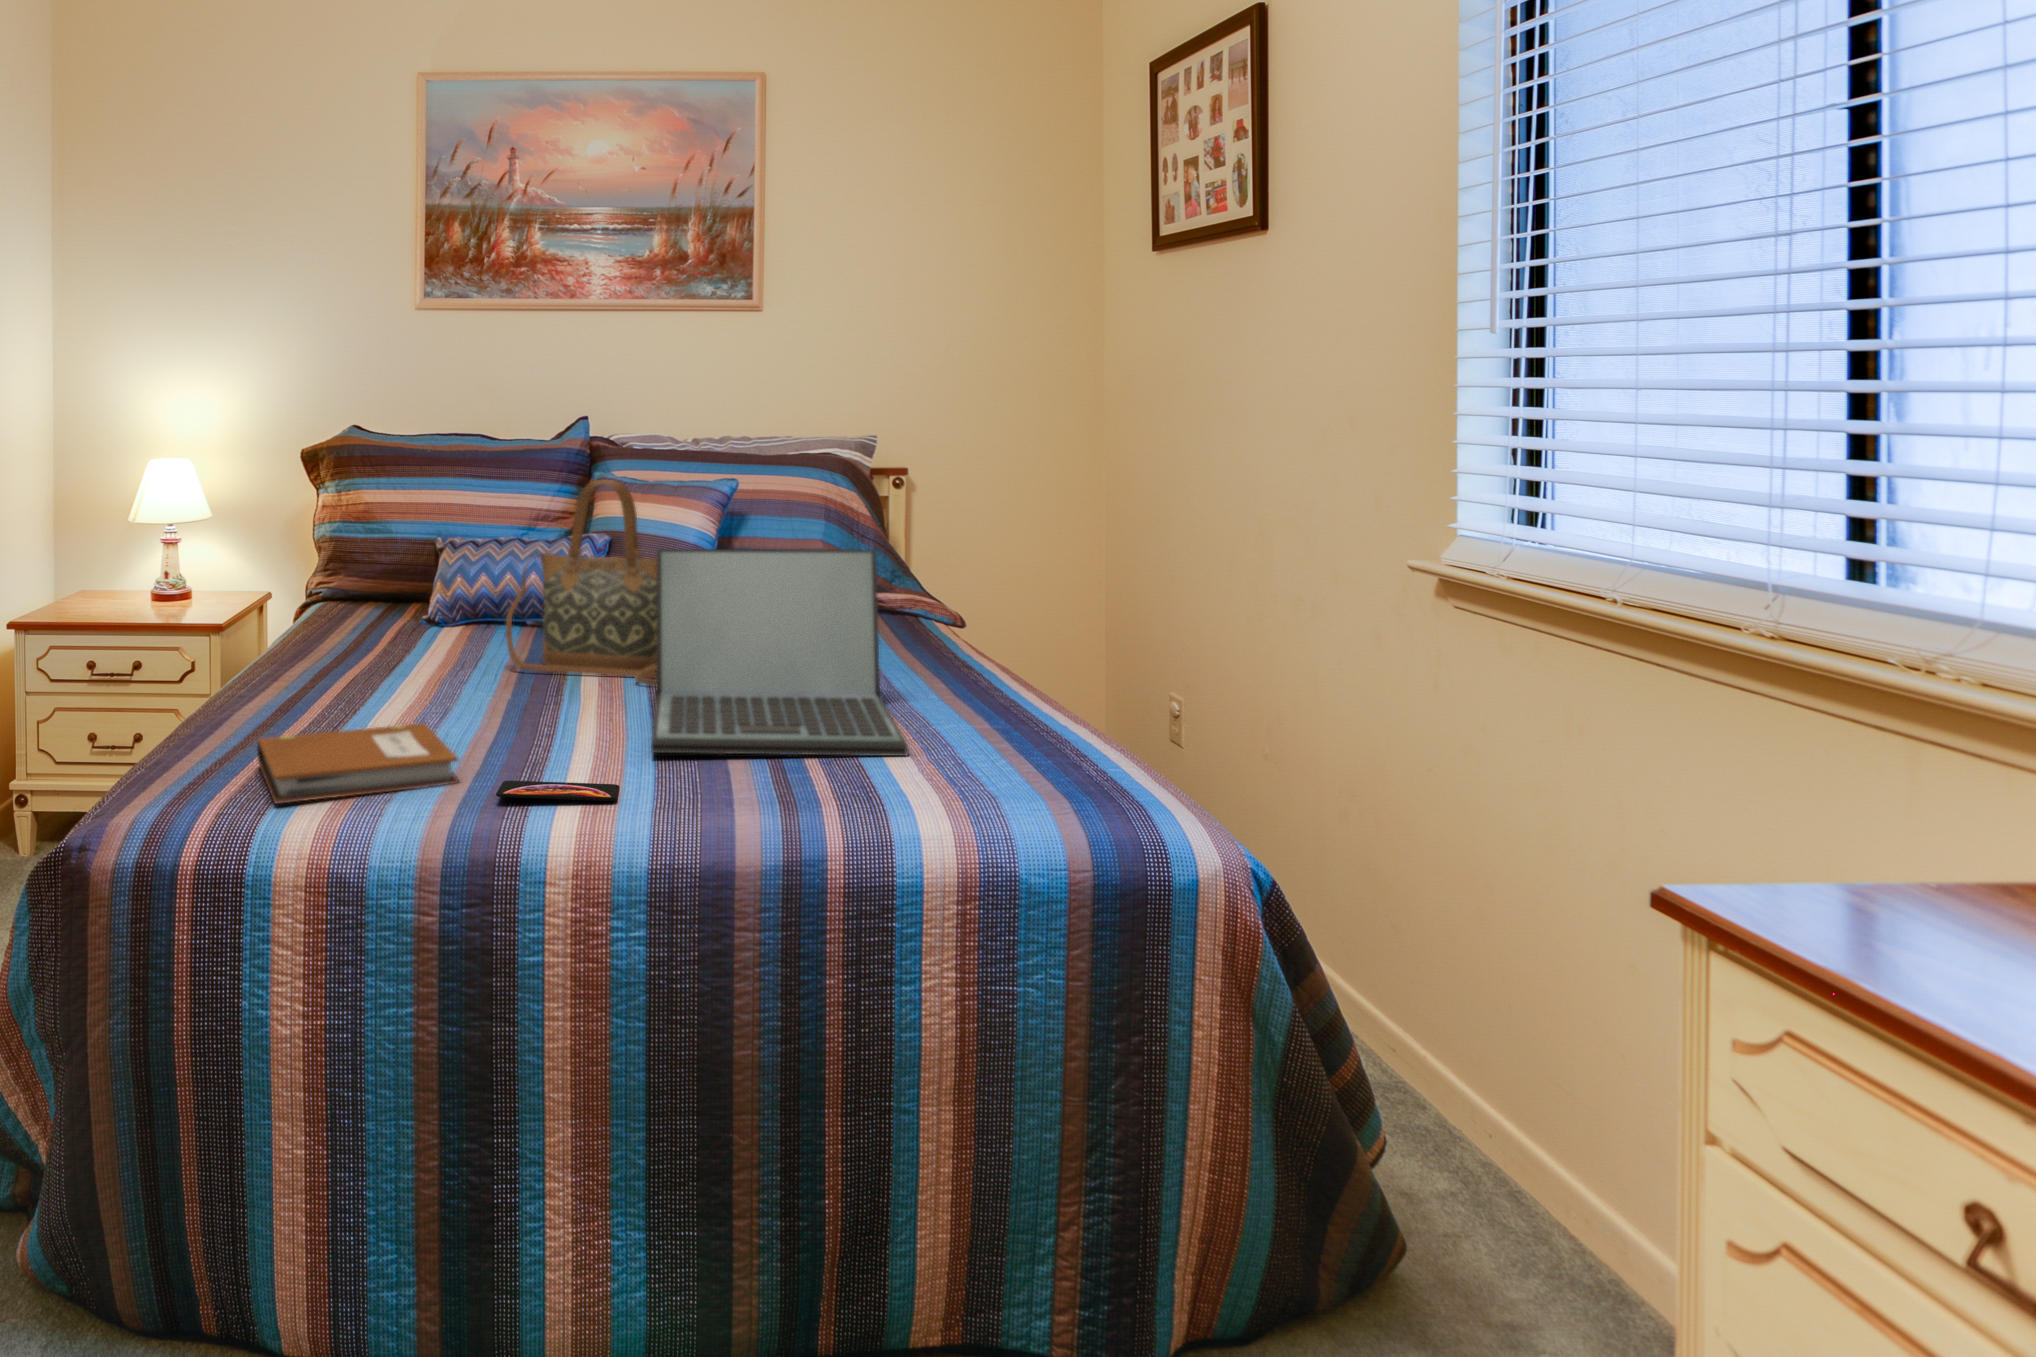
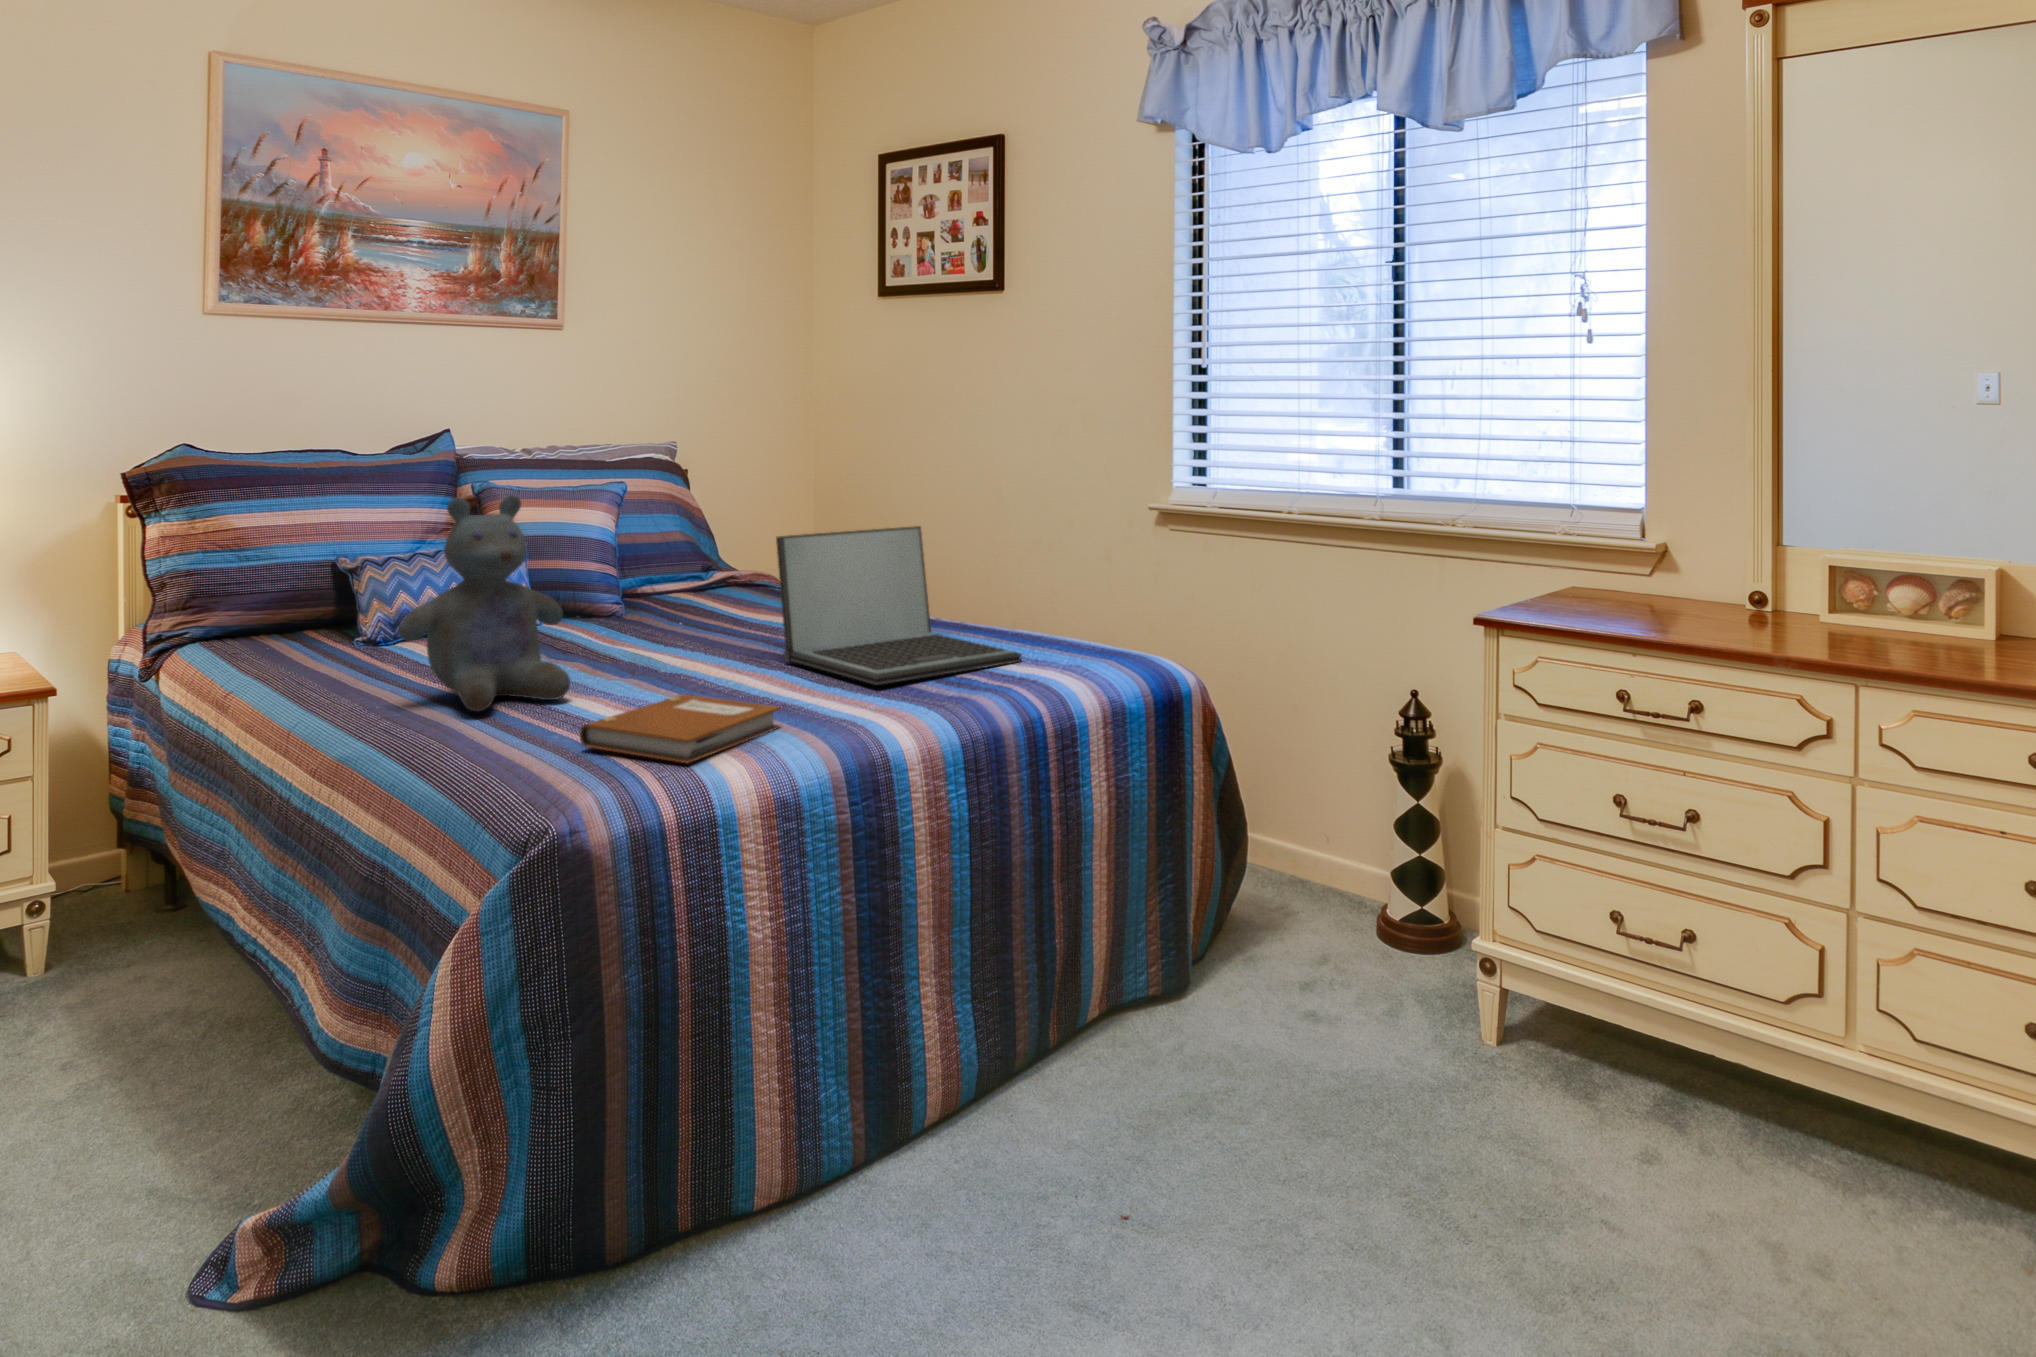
handbag: present [506,480,657,685] -> none [577,484,761,658]
stuffed bear: none [272,485,441,706] -> present [399,495,570,711]
smartphone: present [496,781,619,801] -> none [826,706,923,724]

